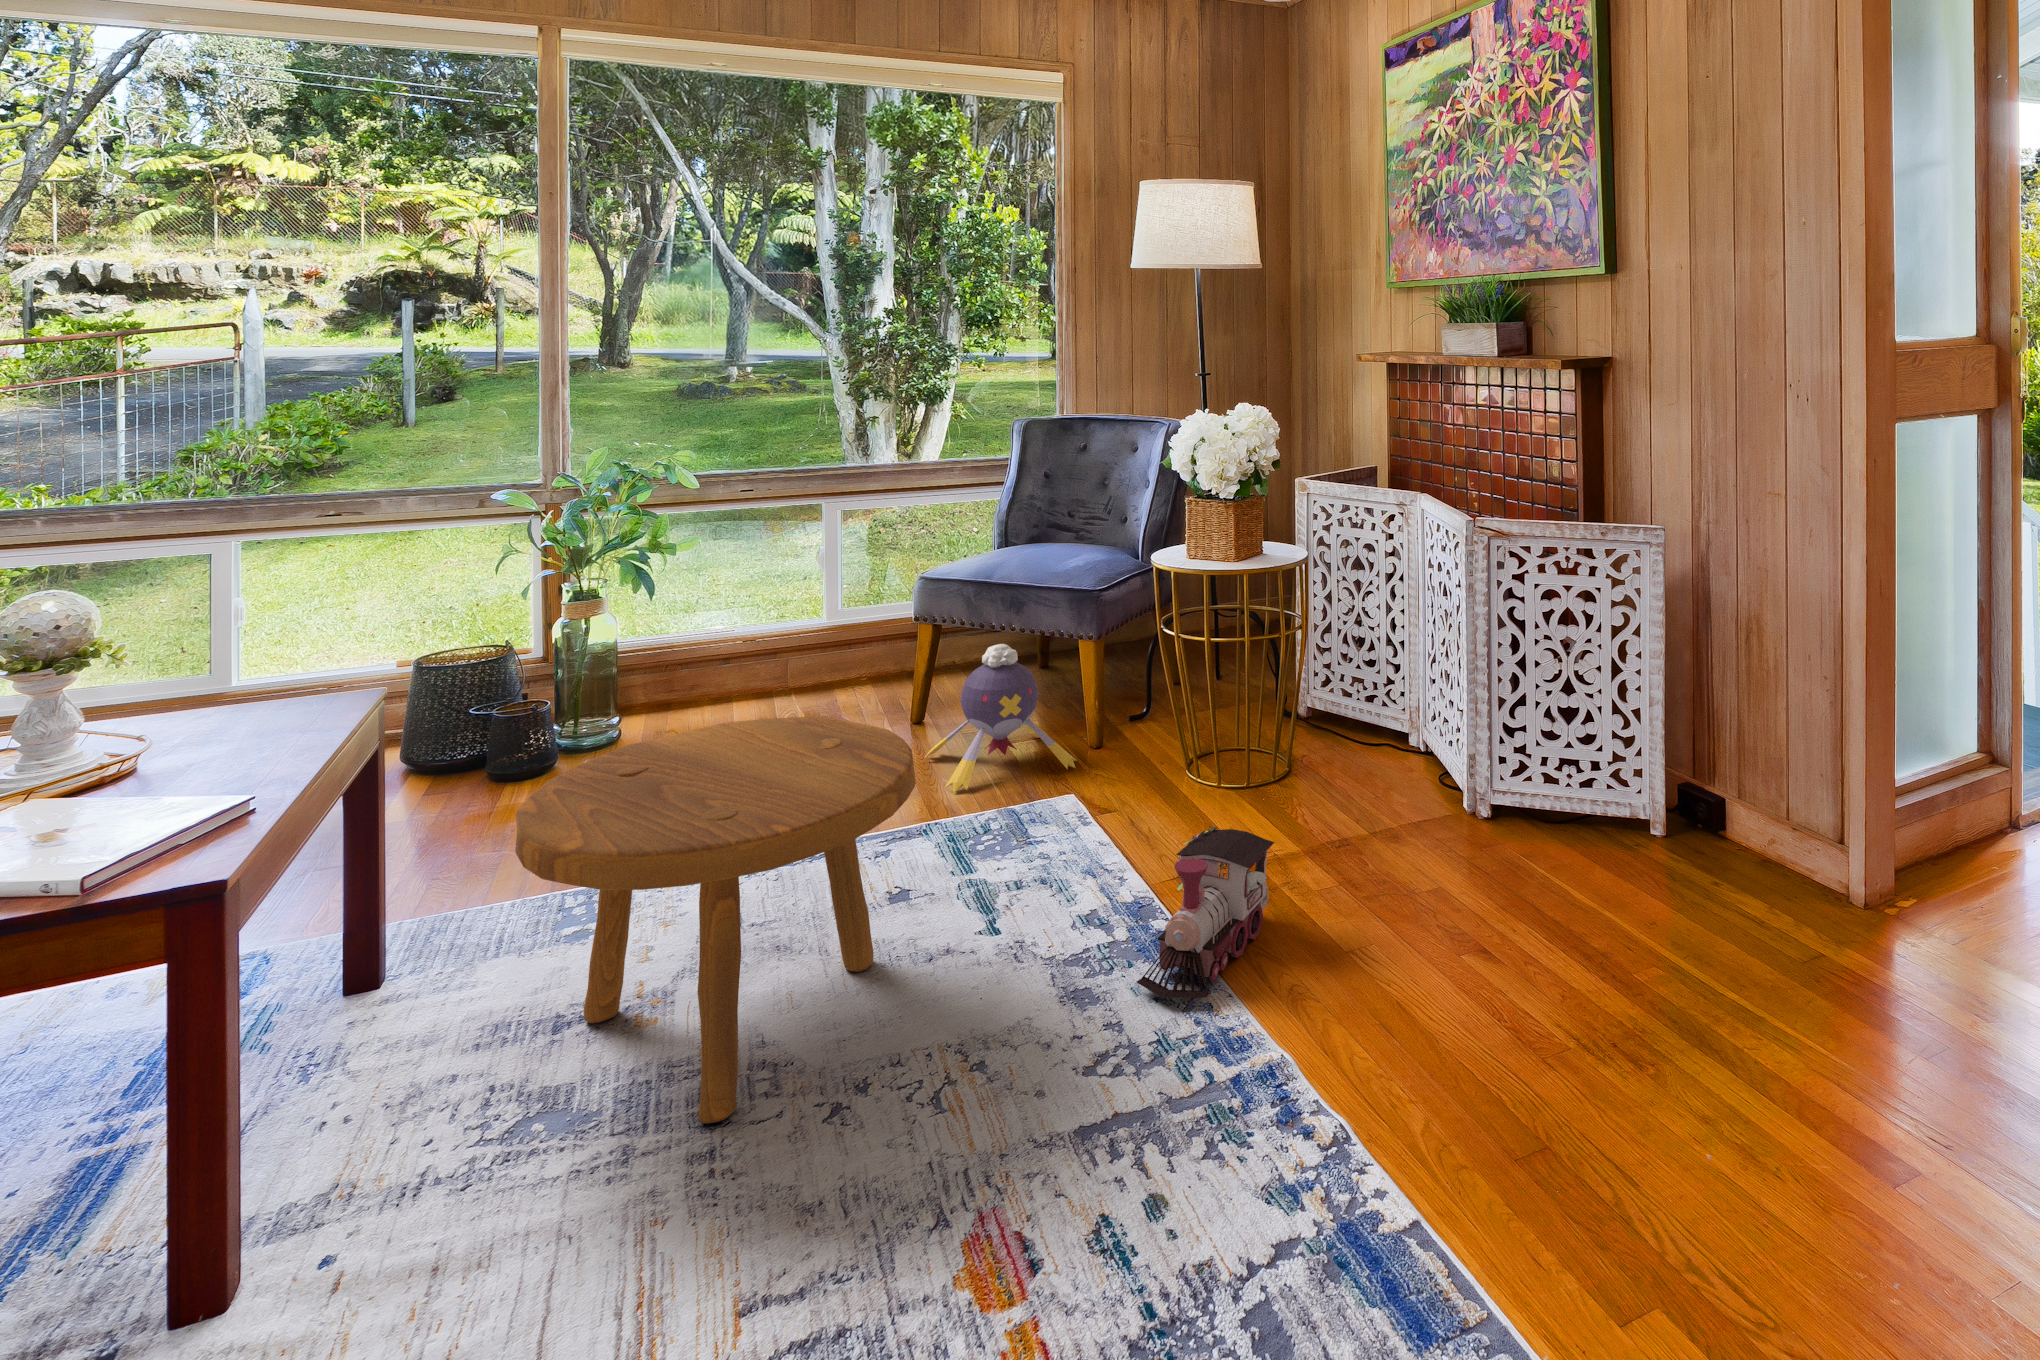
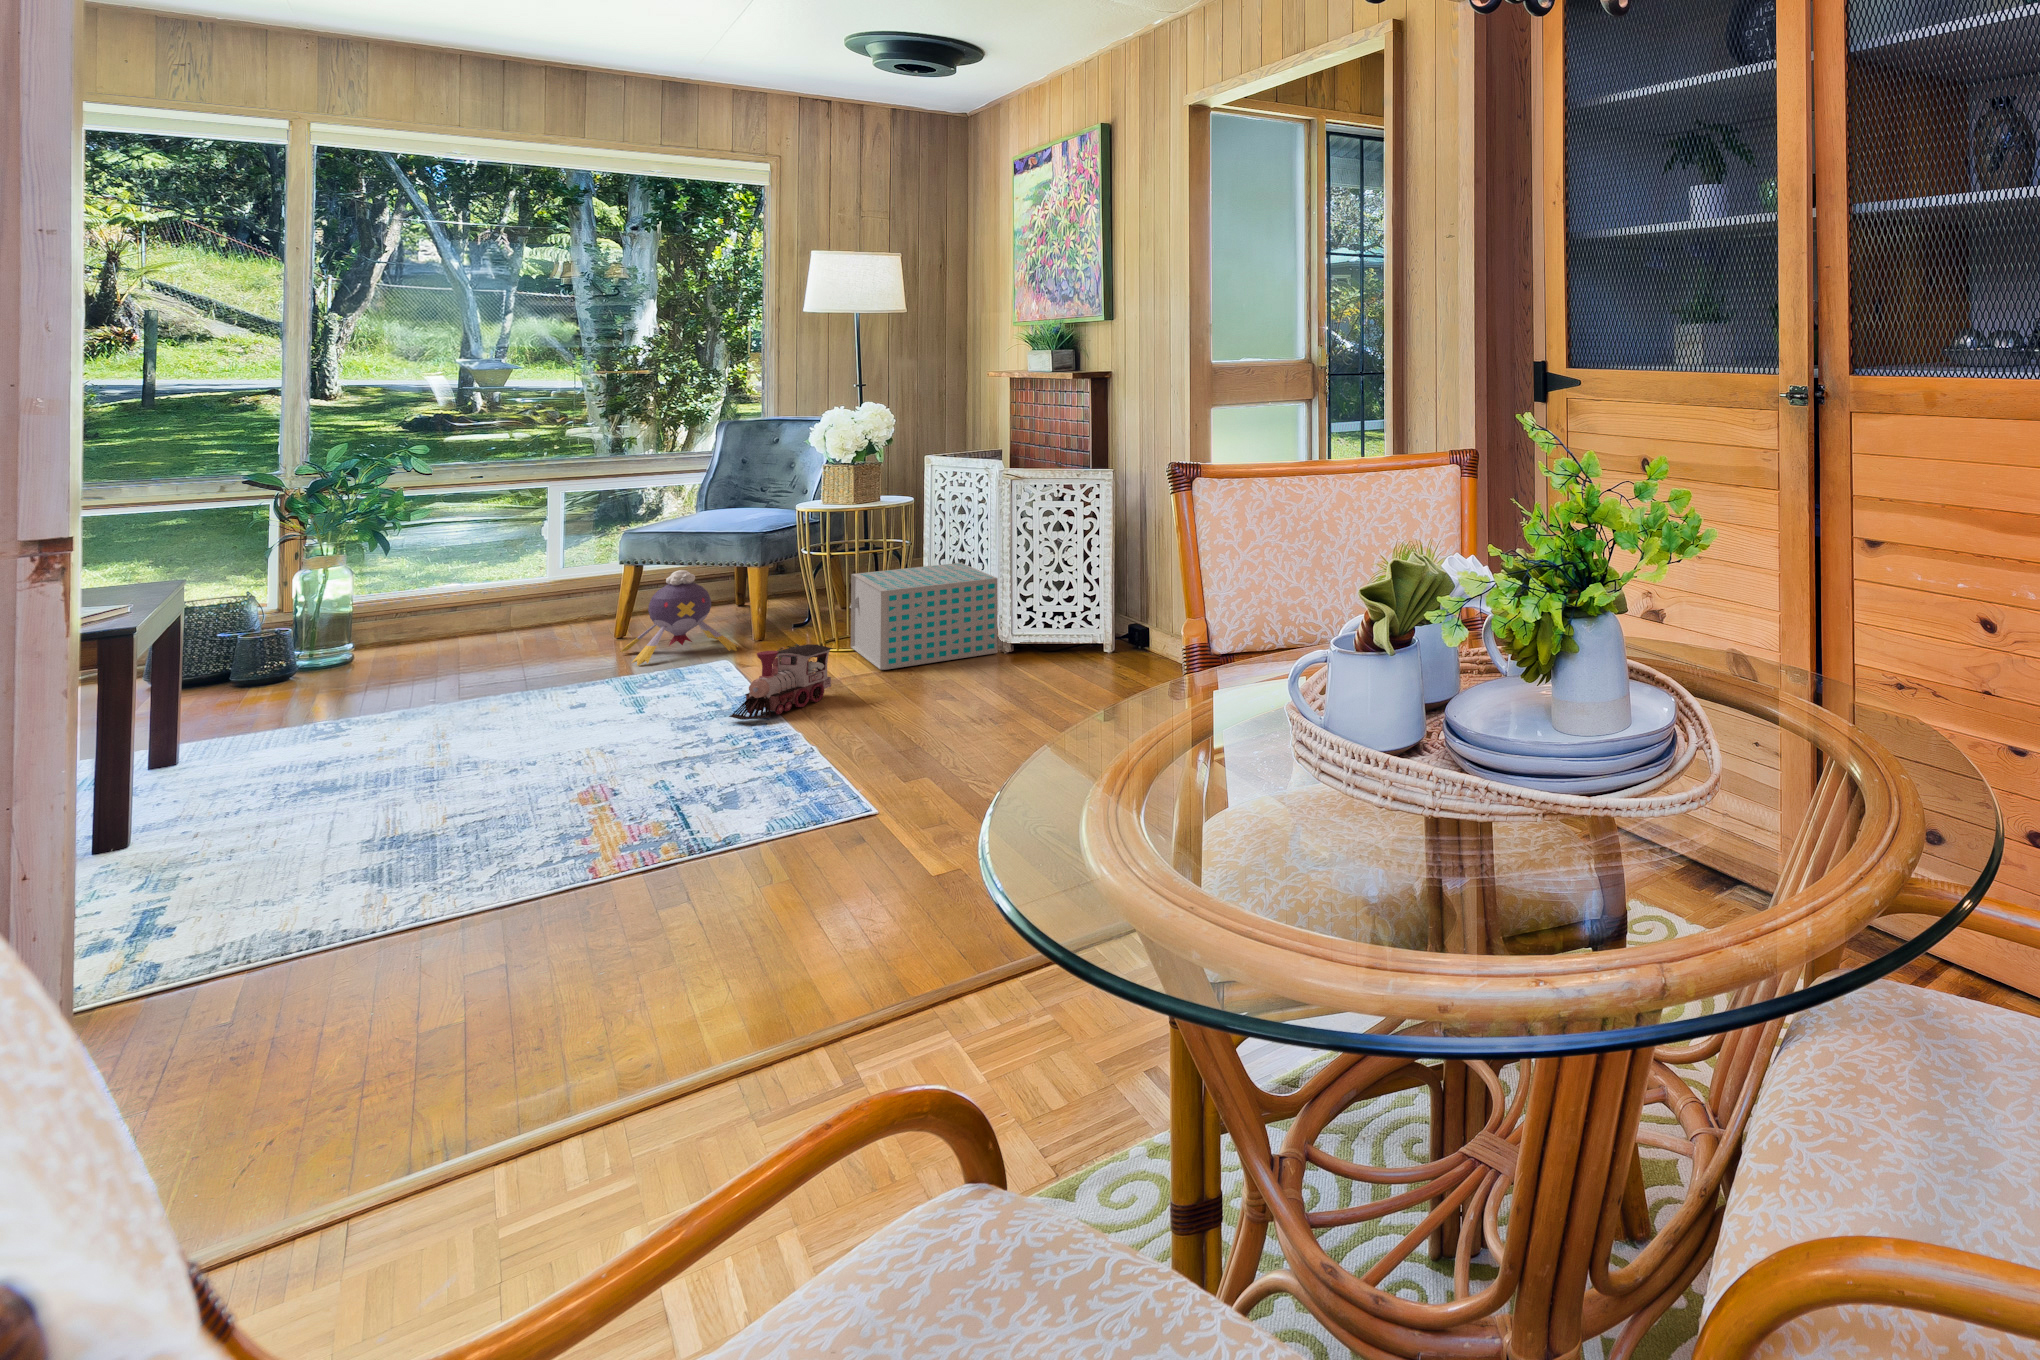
storage box: none [1230,645,1465,847] -> present [850,563,998,670]
footstool: present [515,716,916,1123] -> none [317,586,587,773]

